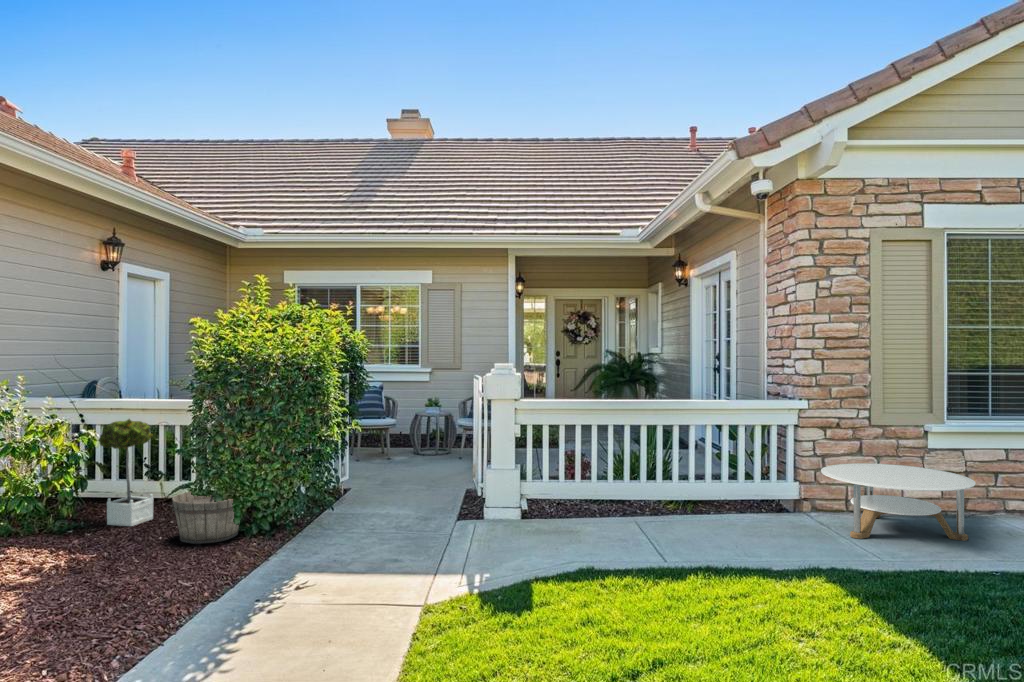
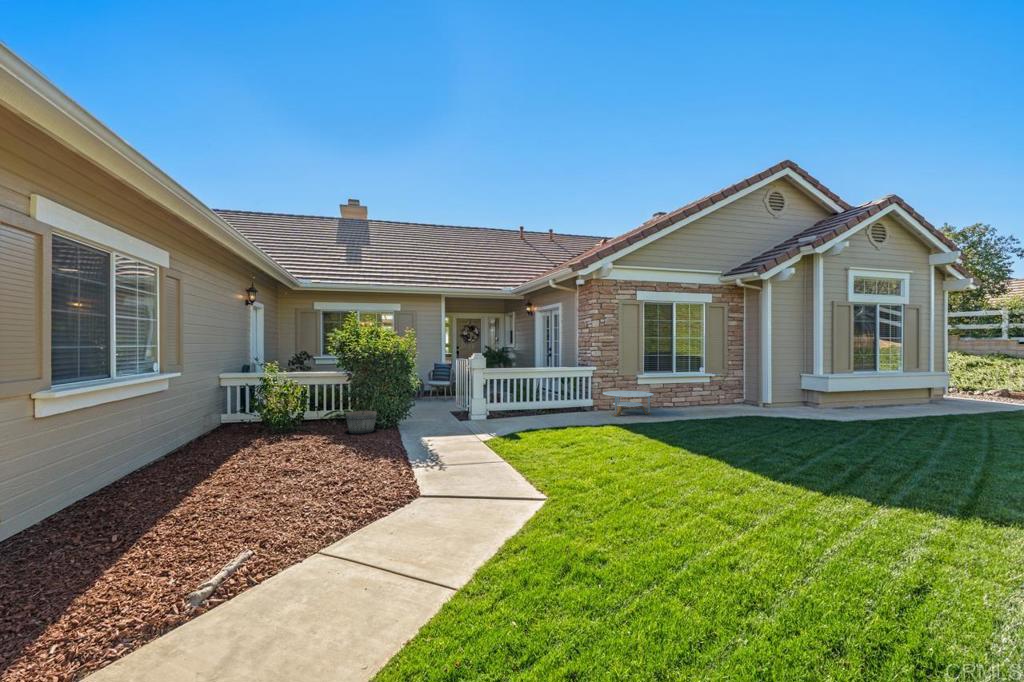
potted tree: present [99,419,153,526] -> none [298,381,321,431]

